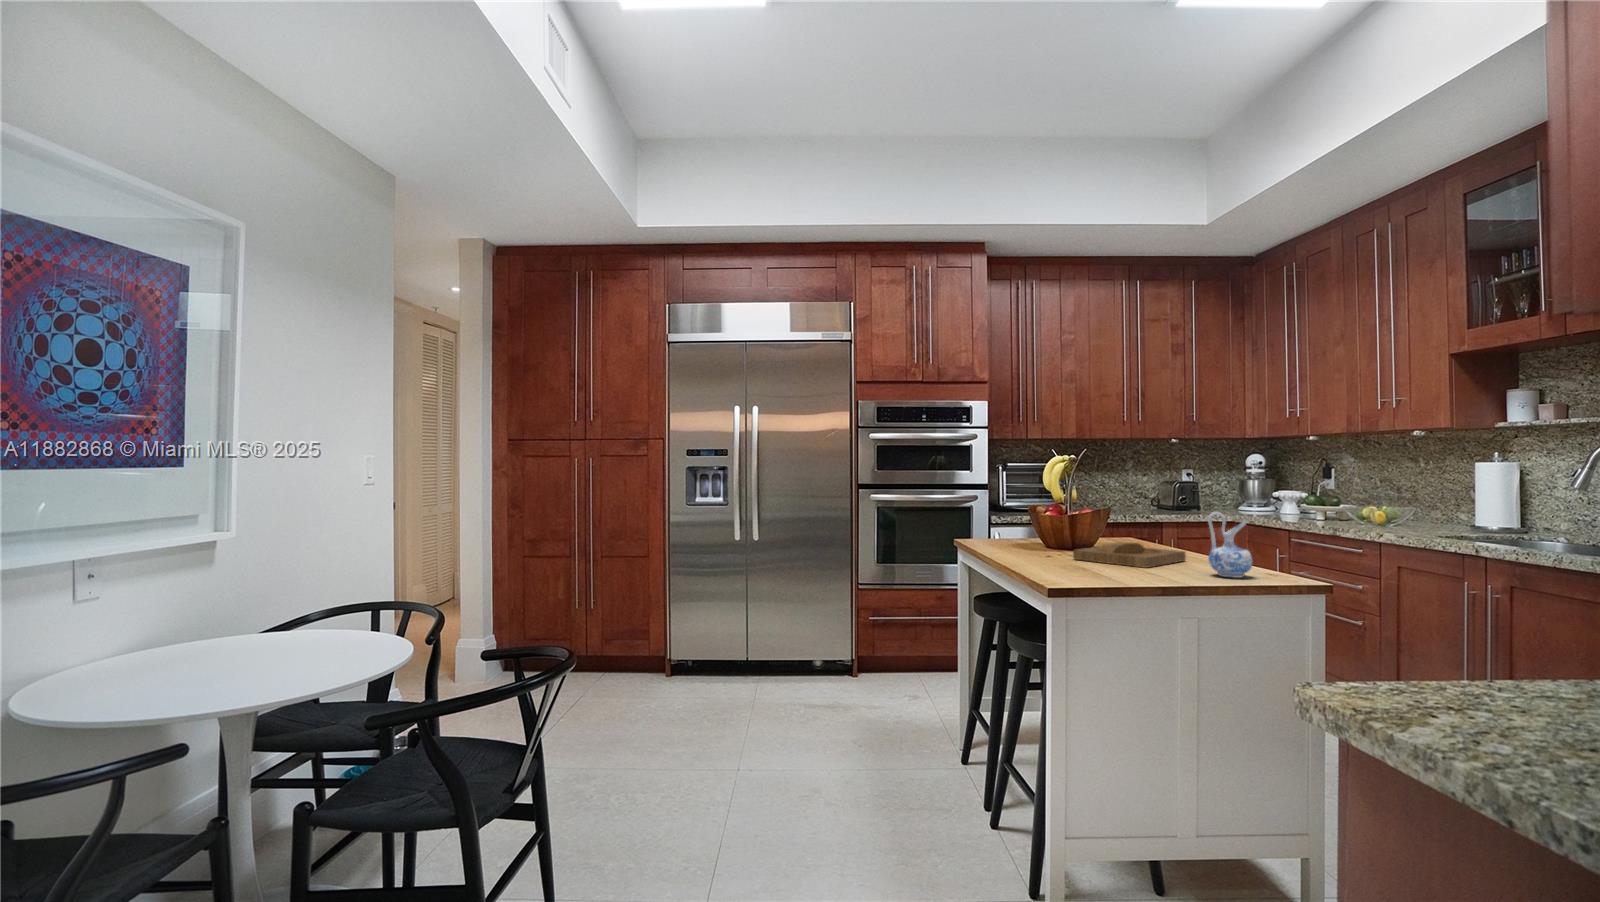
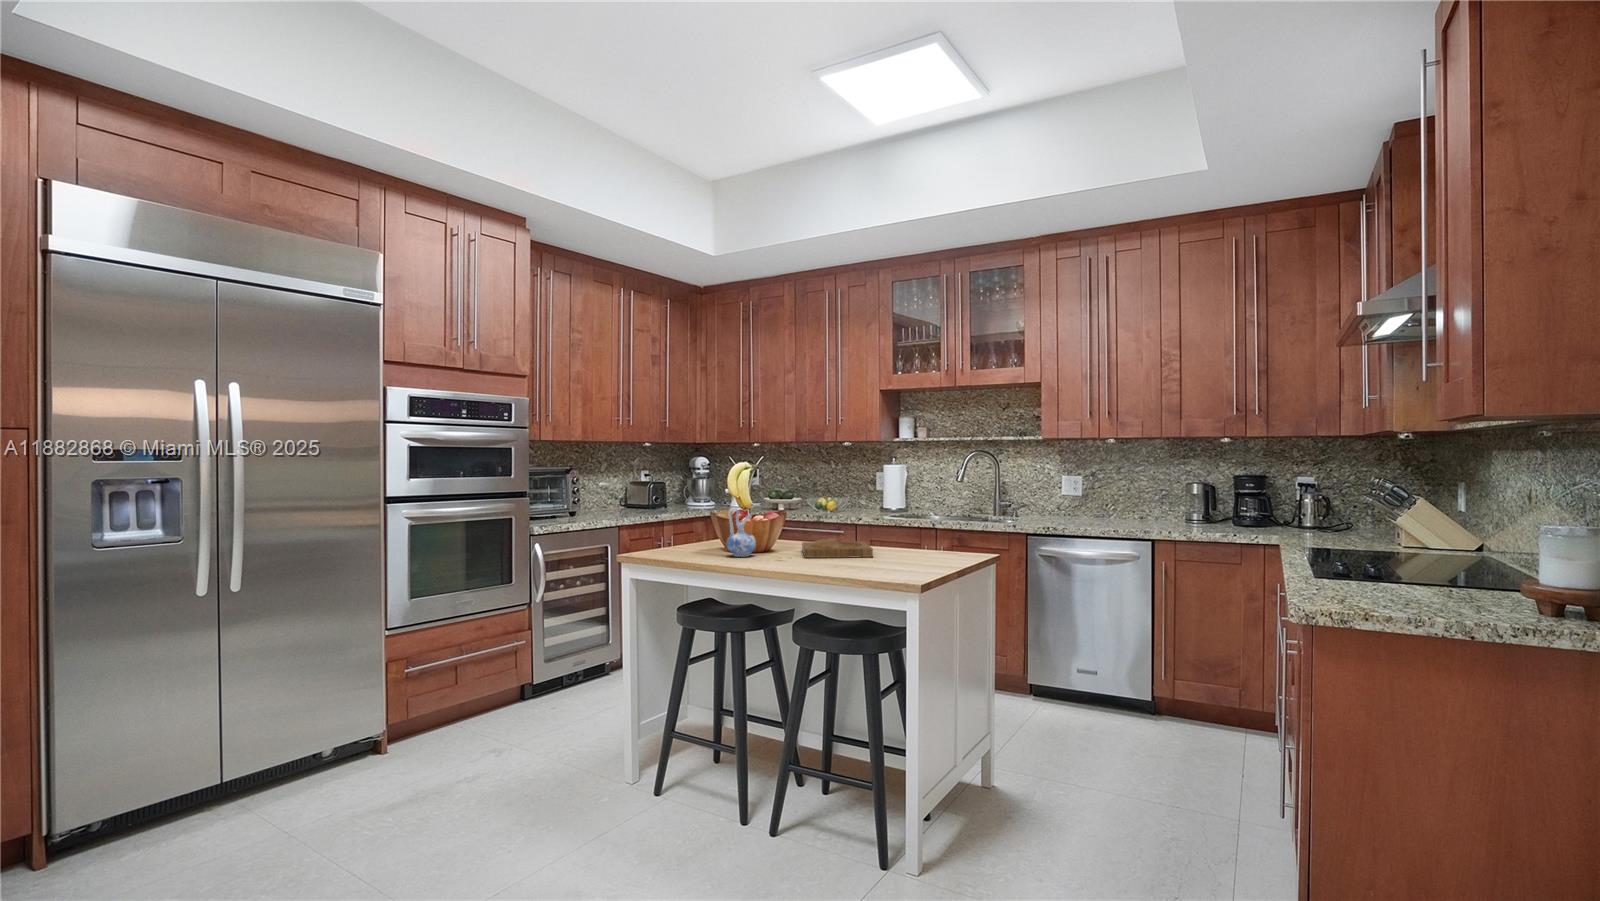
ceramic pitcher: present [1208,512,1253,578] -> present [727,508,756,557]

